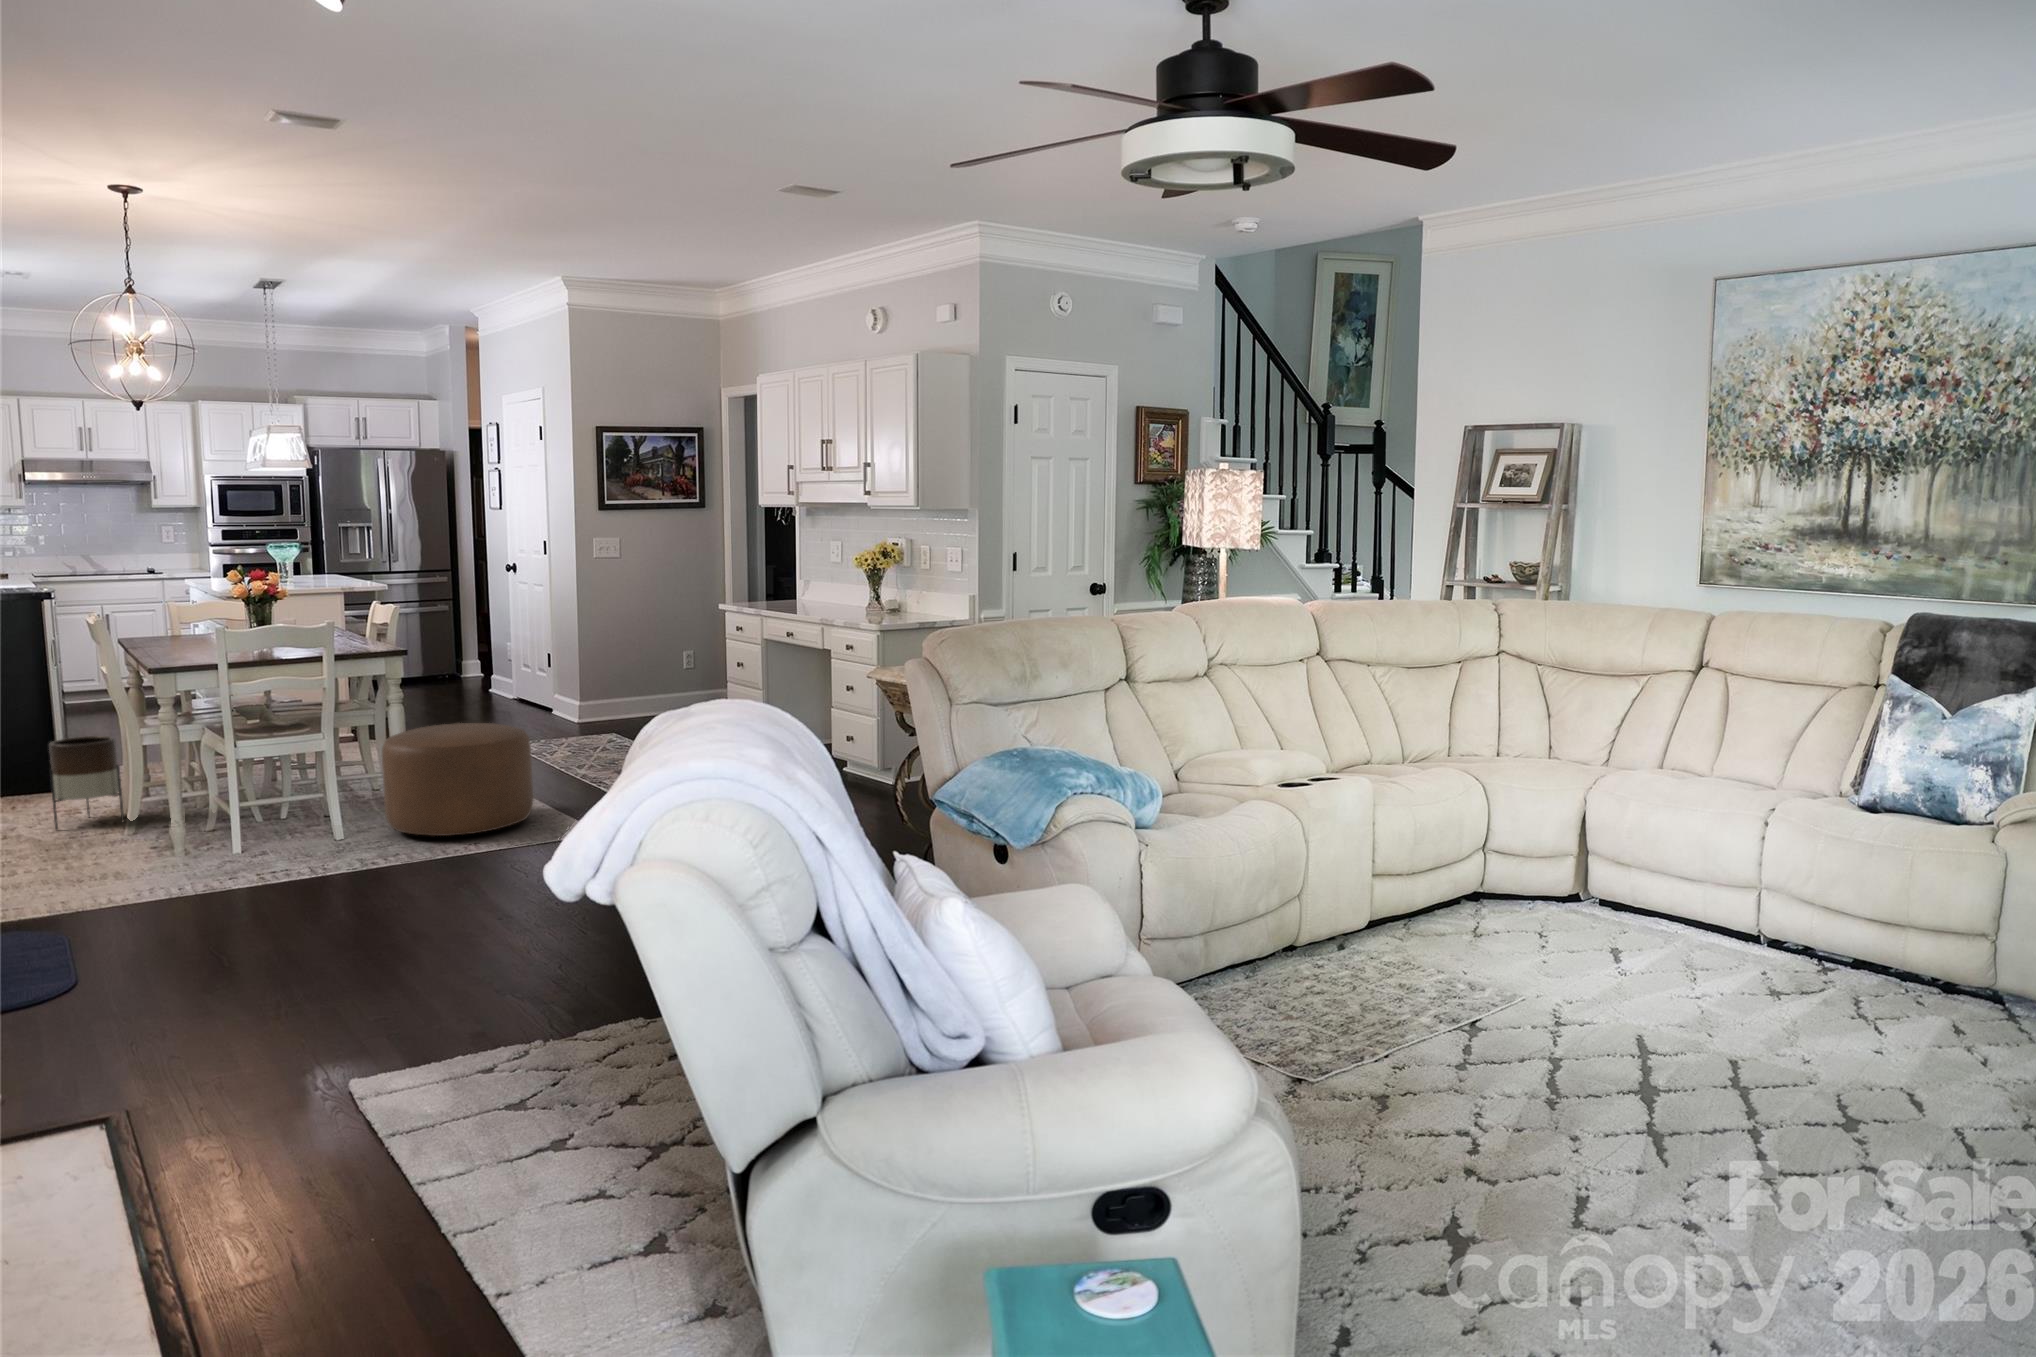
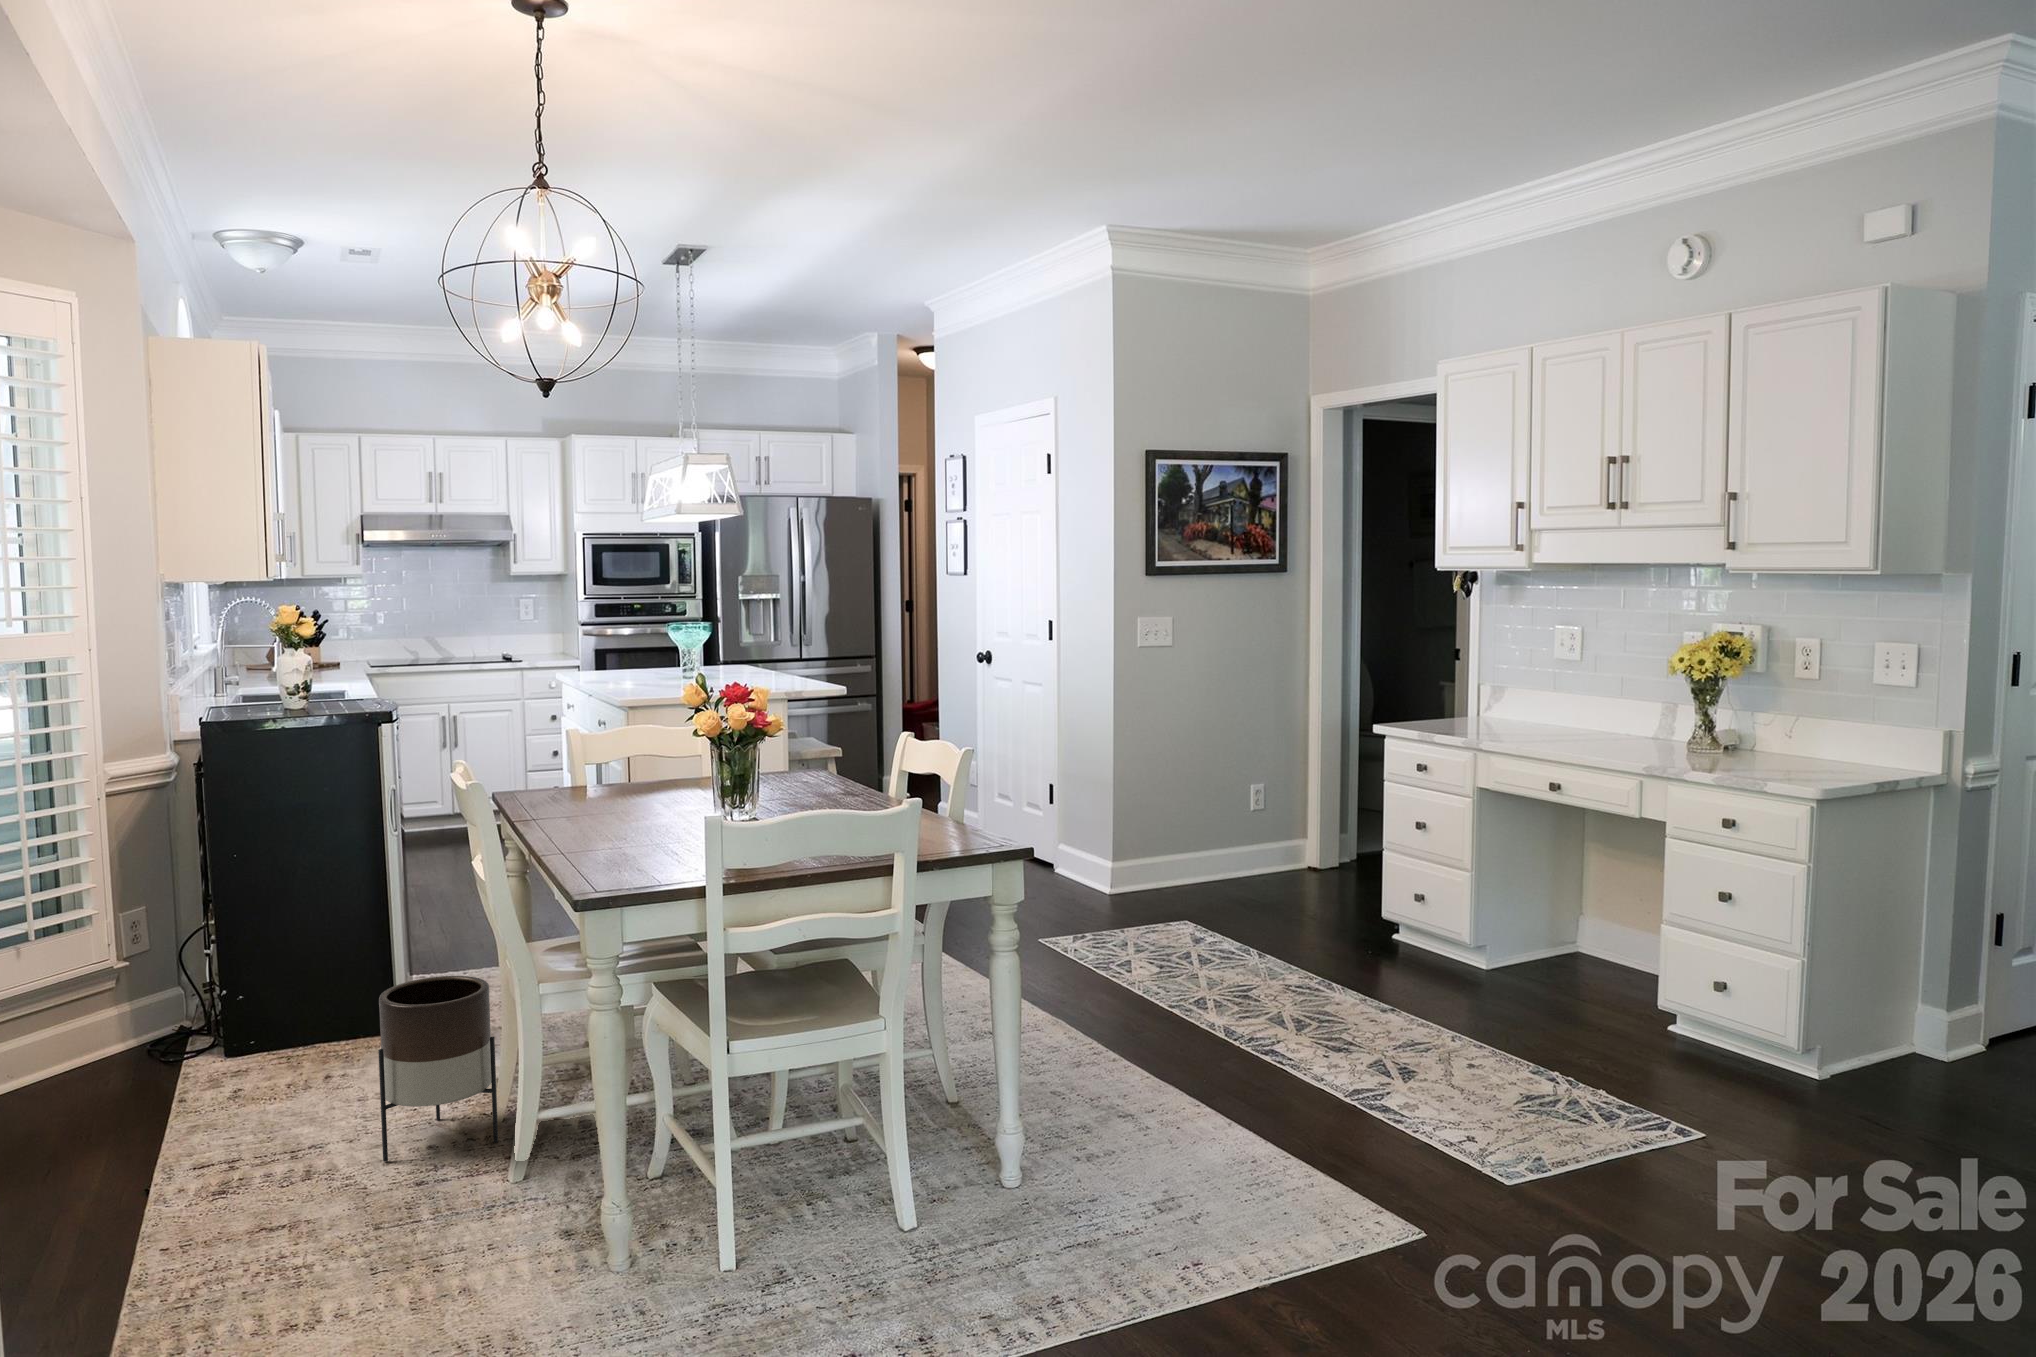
ottoman: present [382,723,533,836] -> none [989,985,1273,1260]

